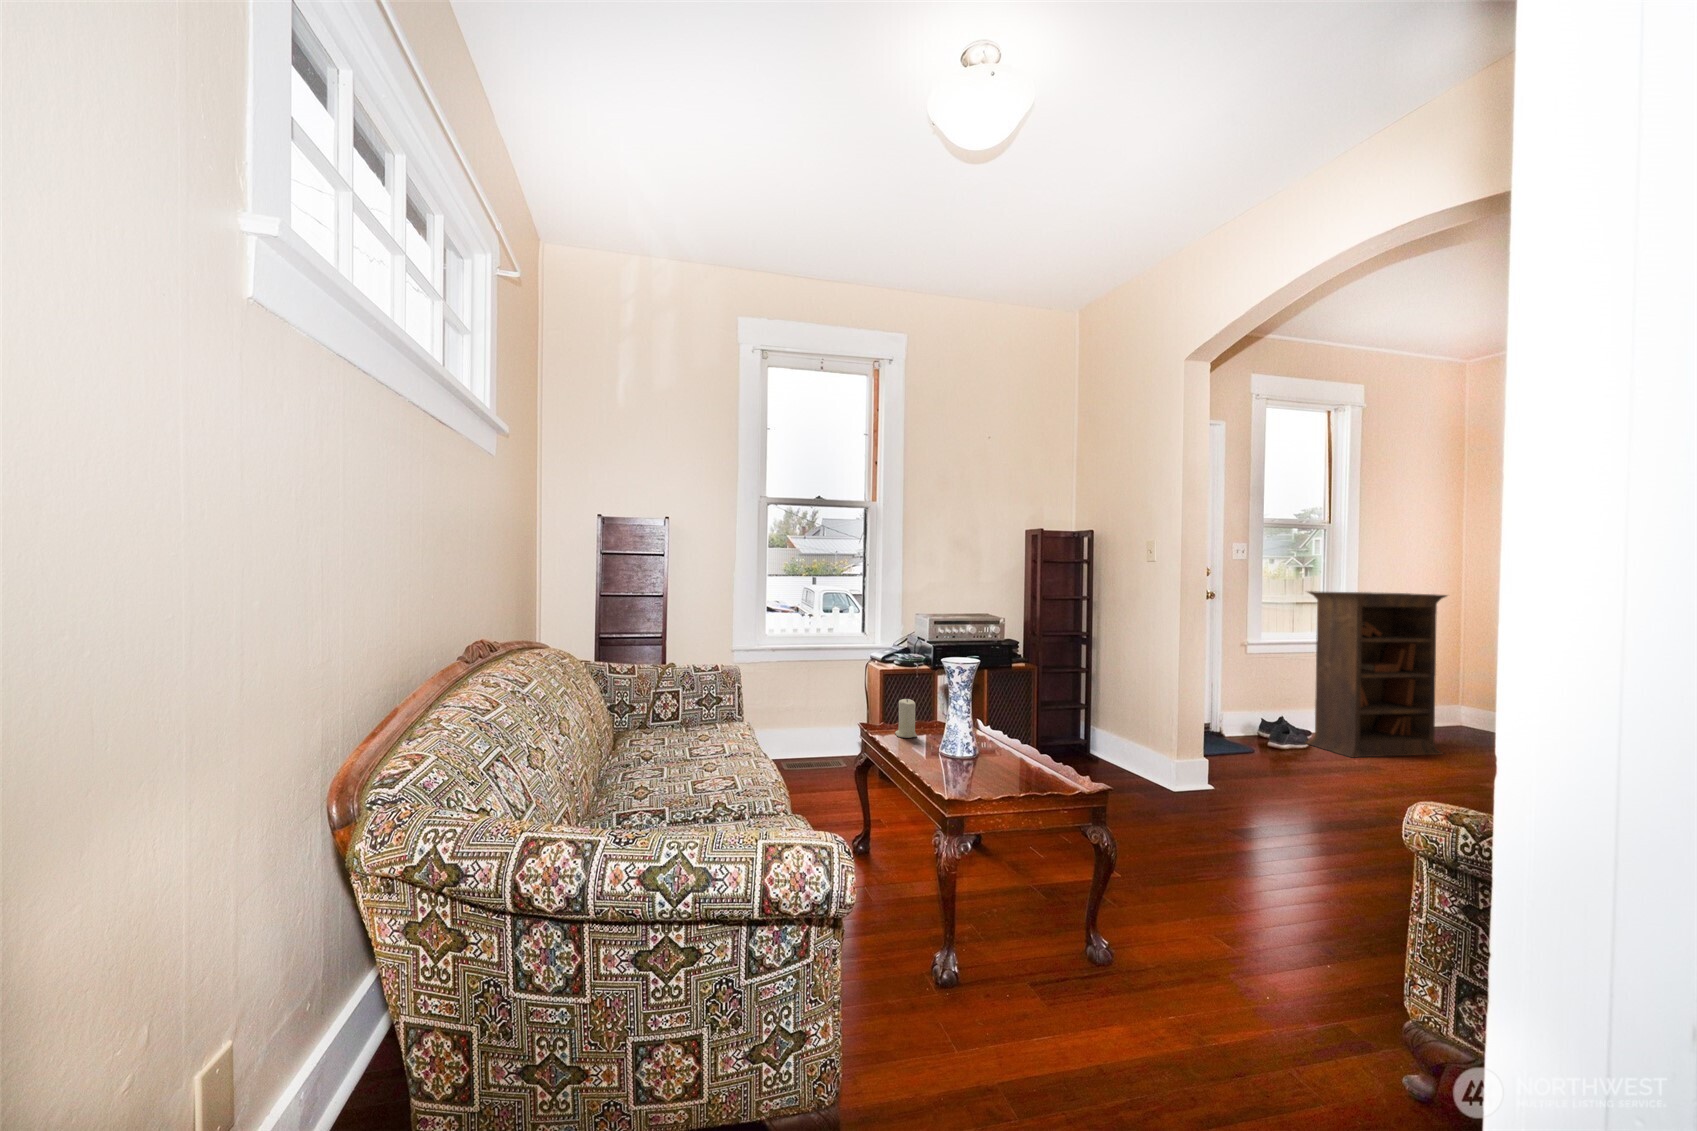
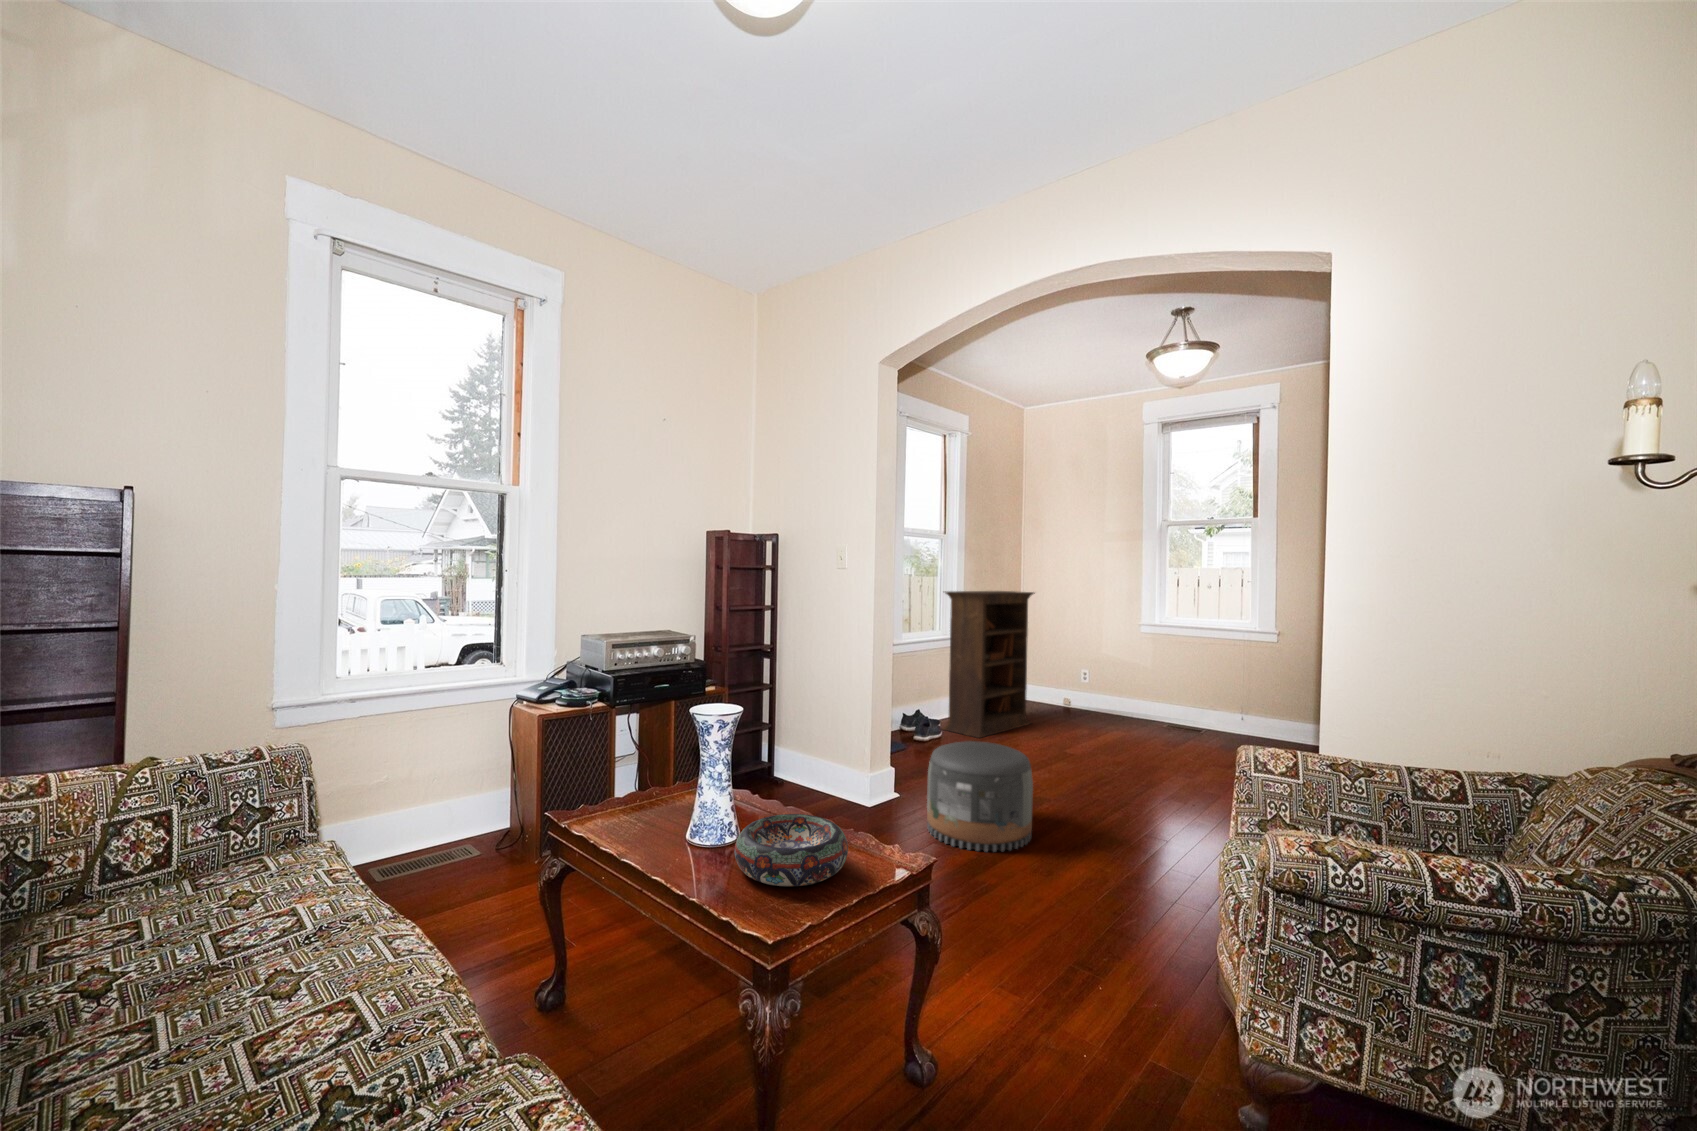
candle: present [895,699,917,738] -> none [611,773,646,831]
decorative bowl: none [956,738,1043,783] -> present [735,814,848,886]
pouf: none [1225,739,1355,856] -> present [927,741,1033,852]

